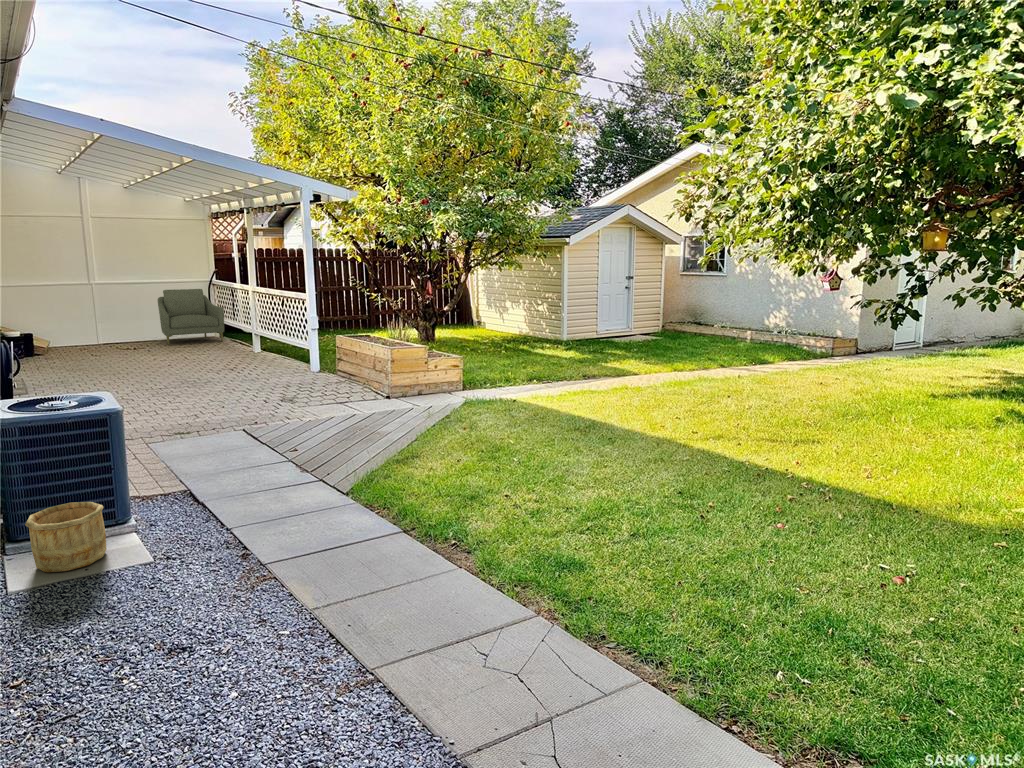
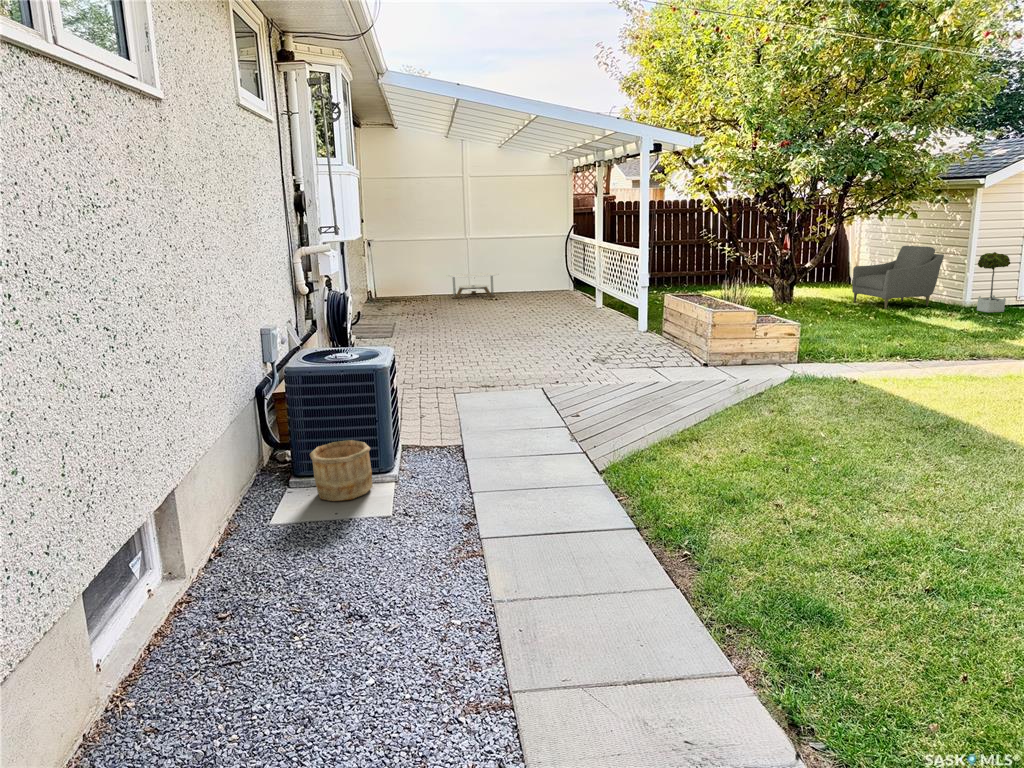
chair: present [158,289,224,345] -> present [852,246,944,309]
potted tree: none [569,296,590,343] -> present [977,252,1010,312]
round table: none [57,320,128,351] -> present [447,273,498,298]

